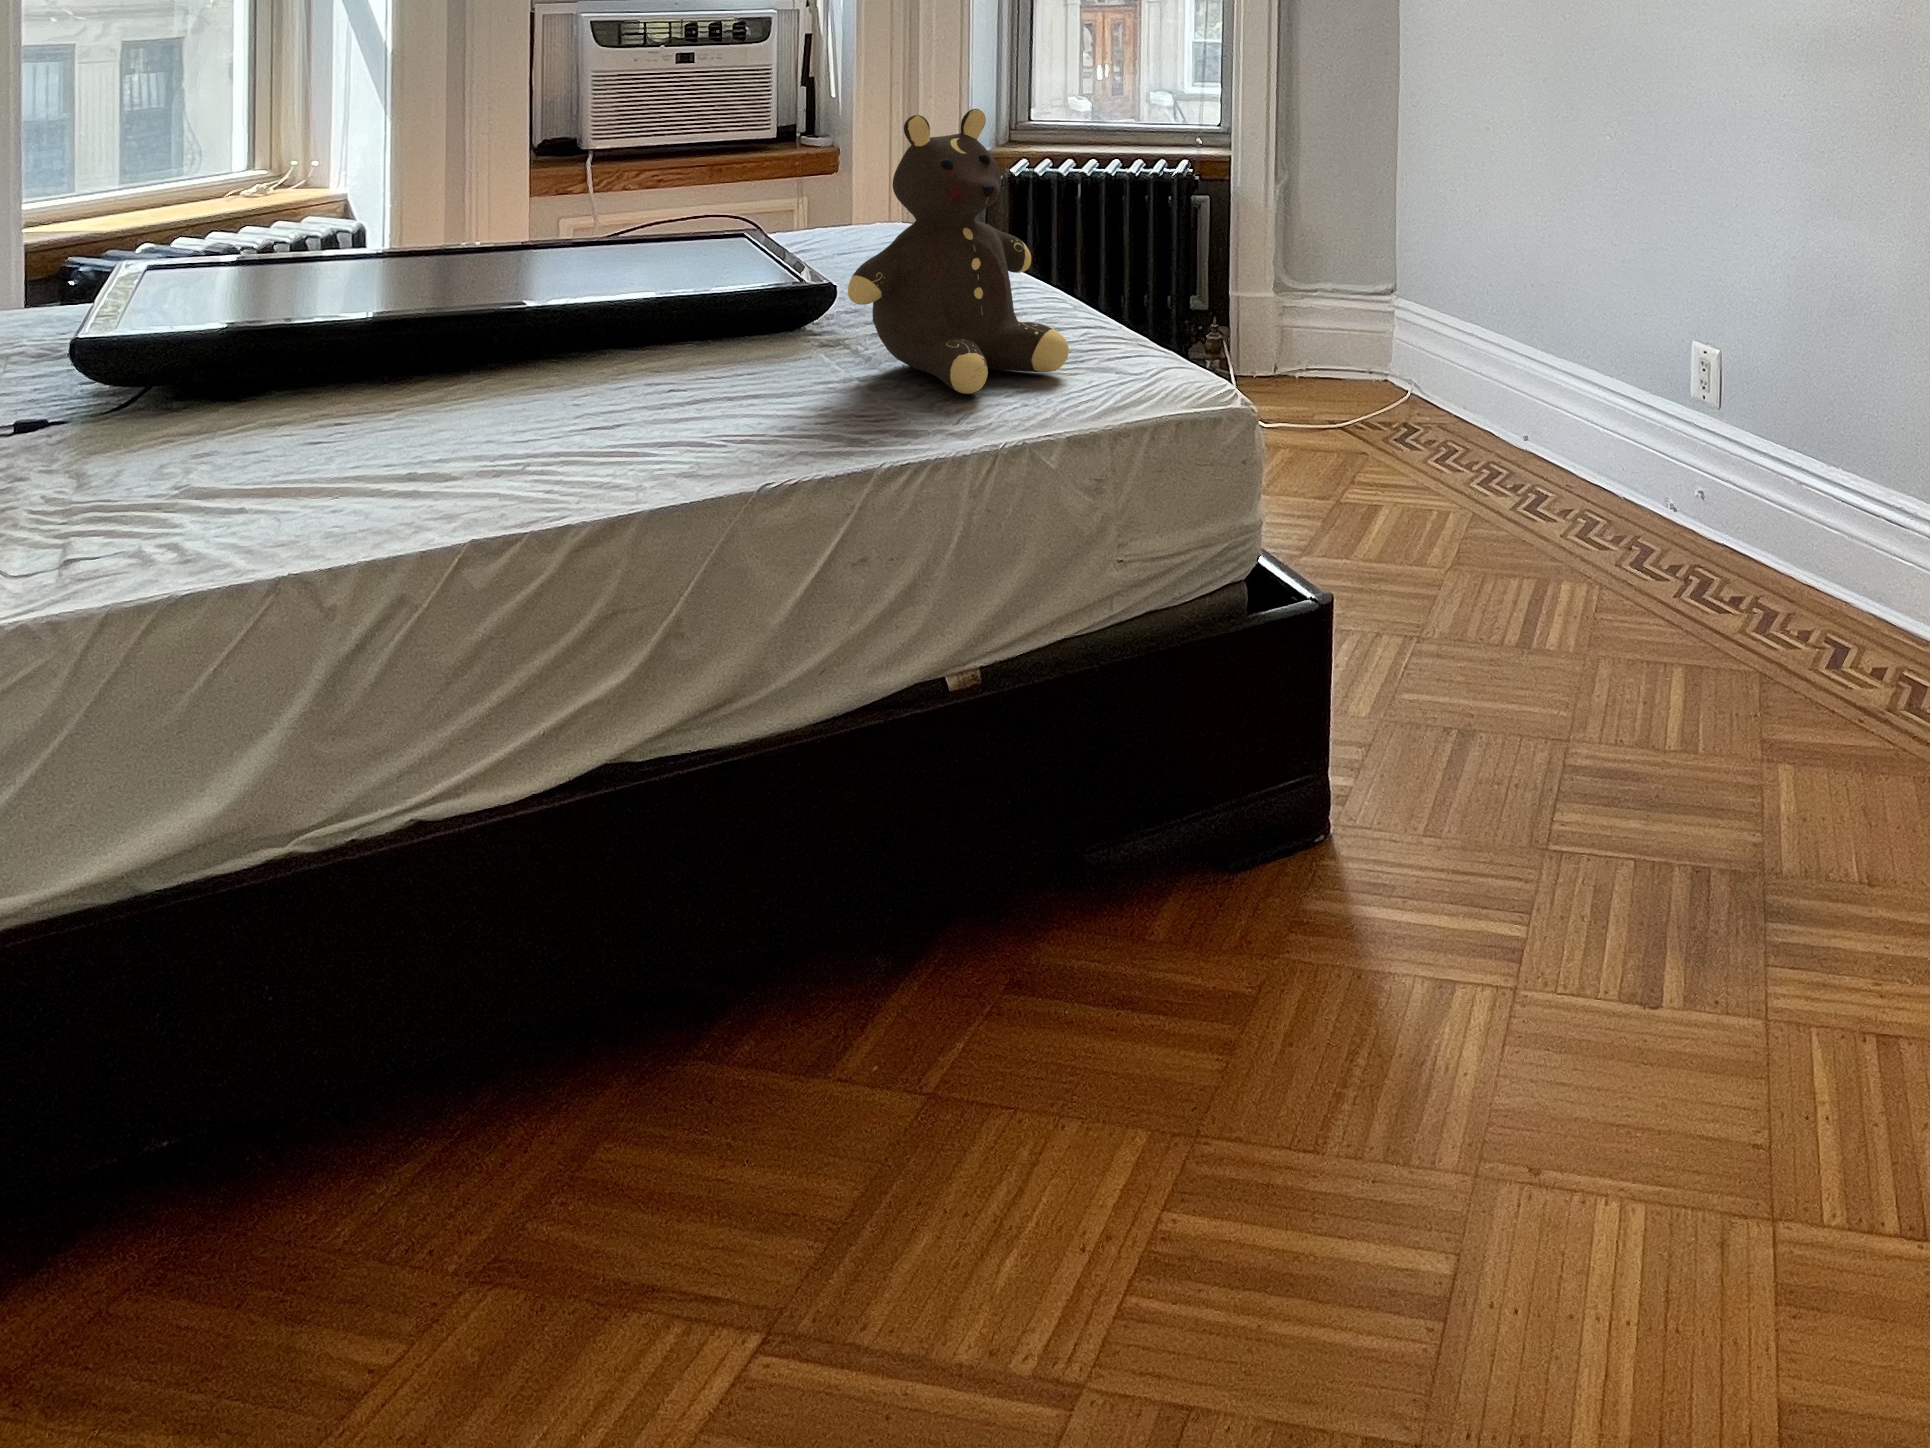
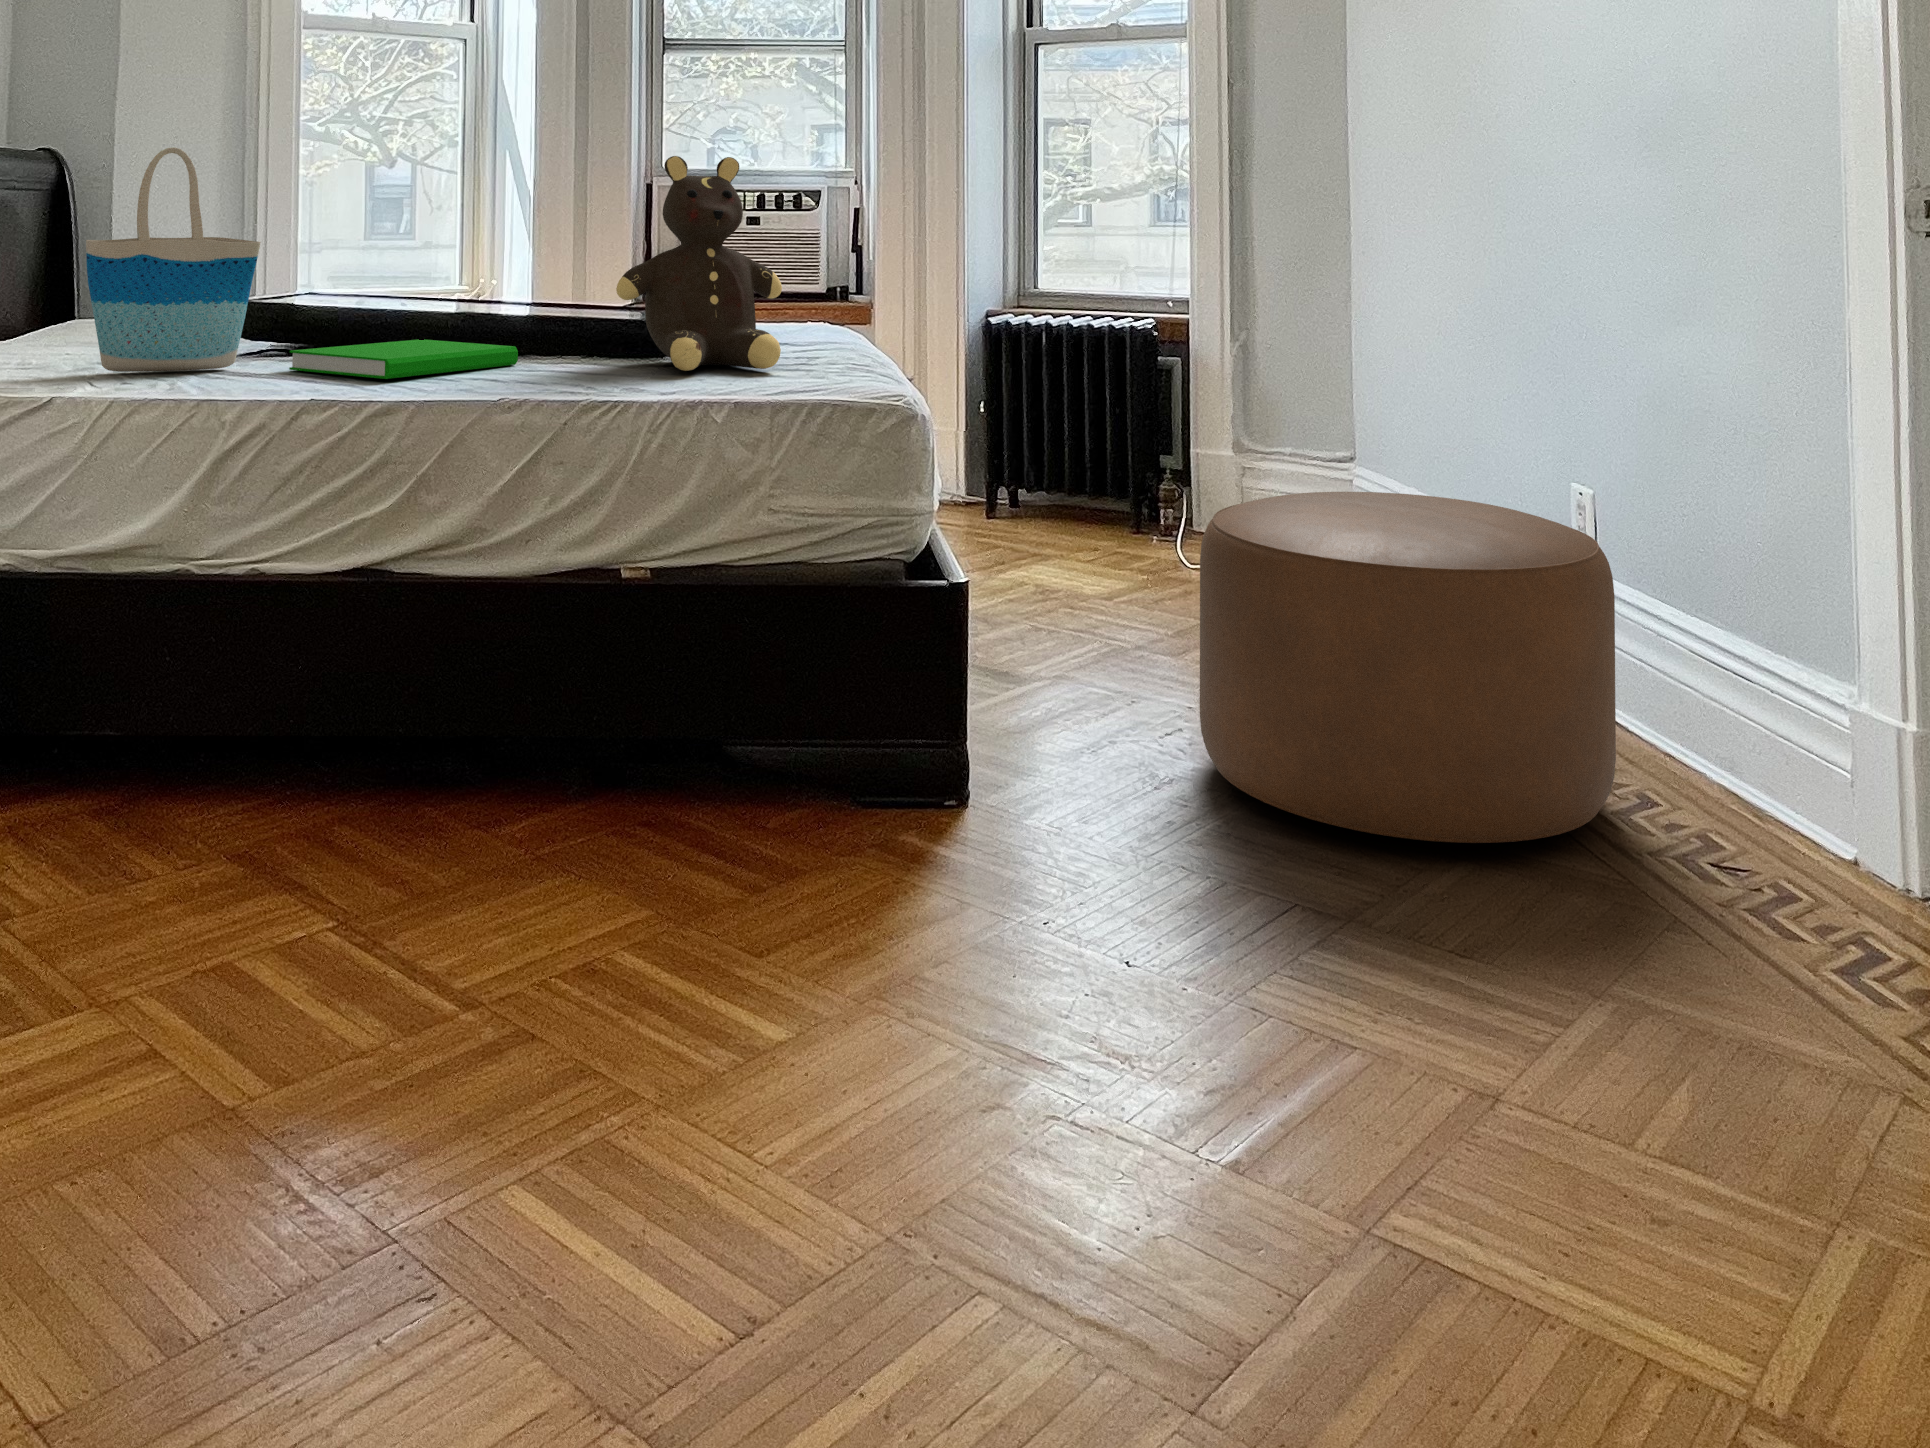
tote bag: none [44,176,335,542] -> present [86,147,261,372]
book: none [399,381,718,484] -> present [289,340,518,379]
ottoman: none [1473,394,1851,758] -> present [1200,492,1616,843]

